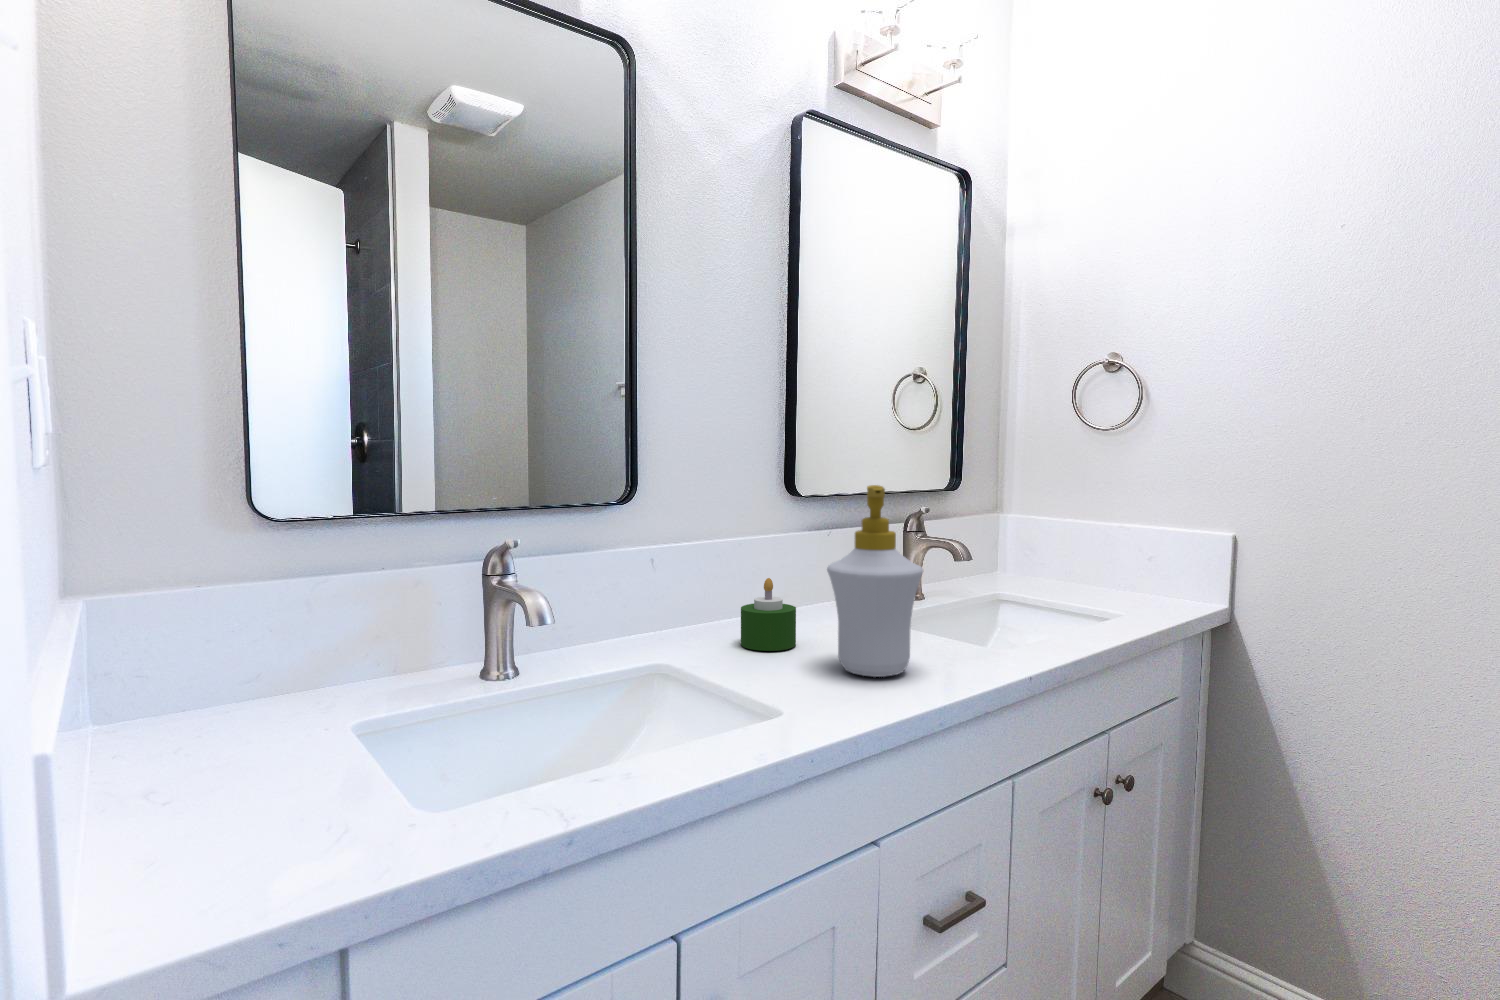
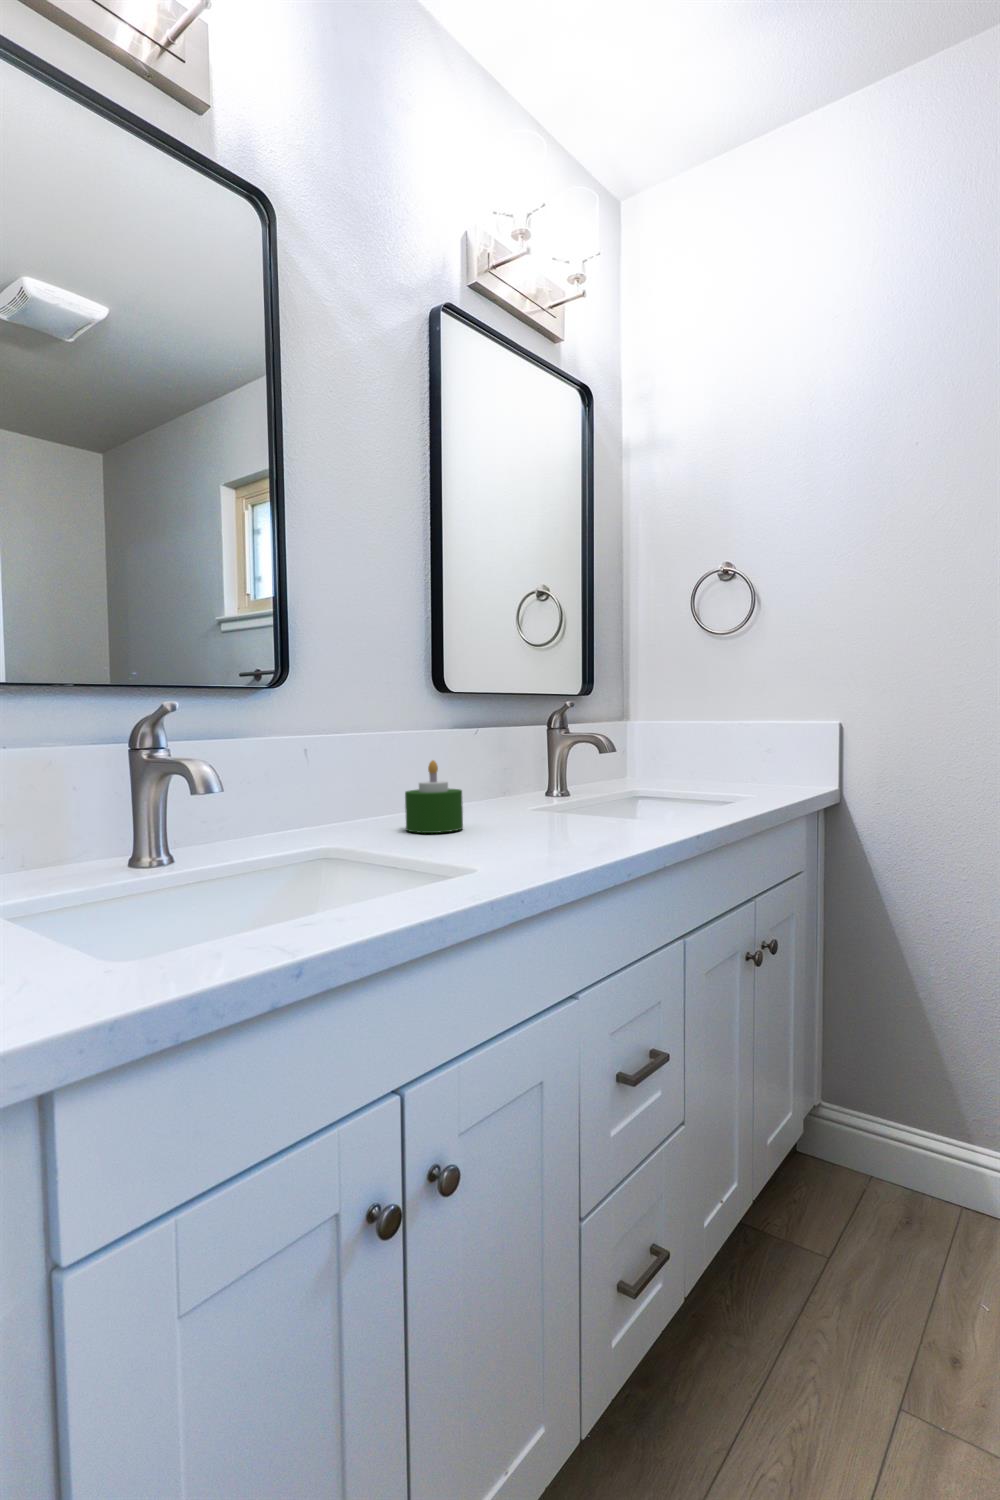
soap bottle: present [827,485,923,677] -> none [501,651,596,843]

